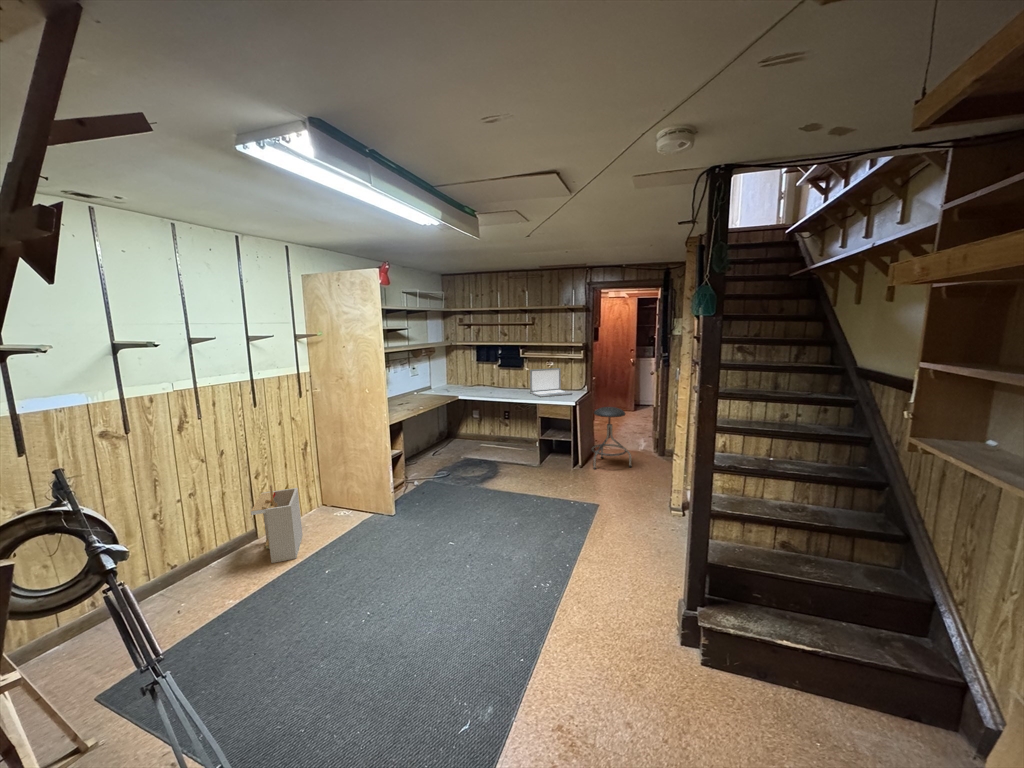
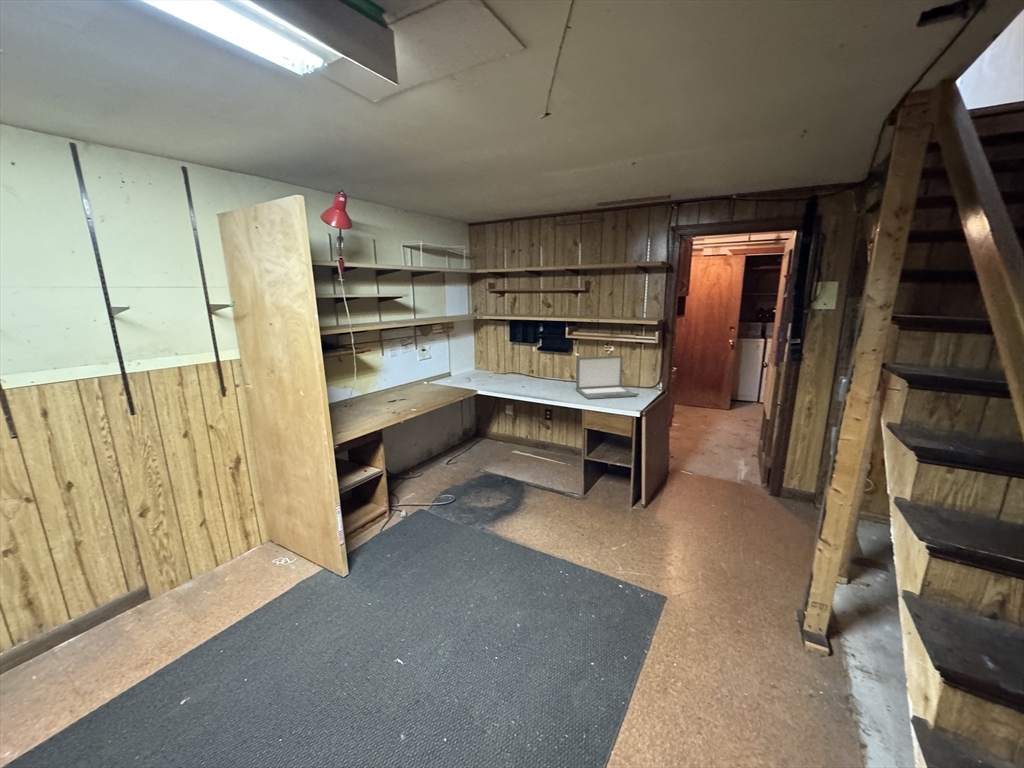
stool: present [591,407,631,469] -> none [662,418,725,513]
storage bin: present [251,485,302,563] -> none [89,534,210,659]

